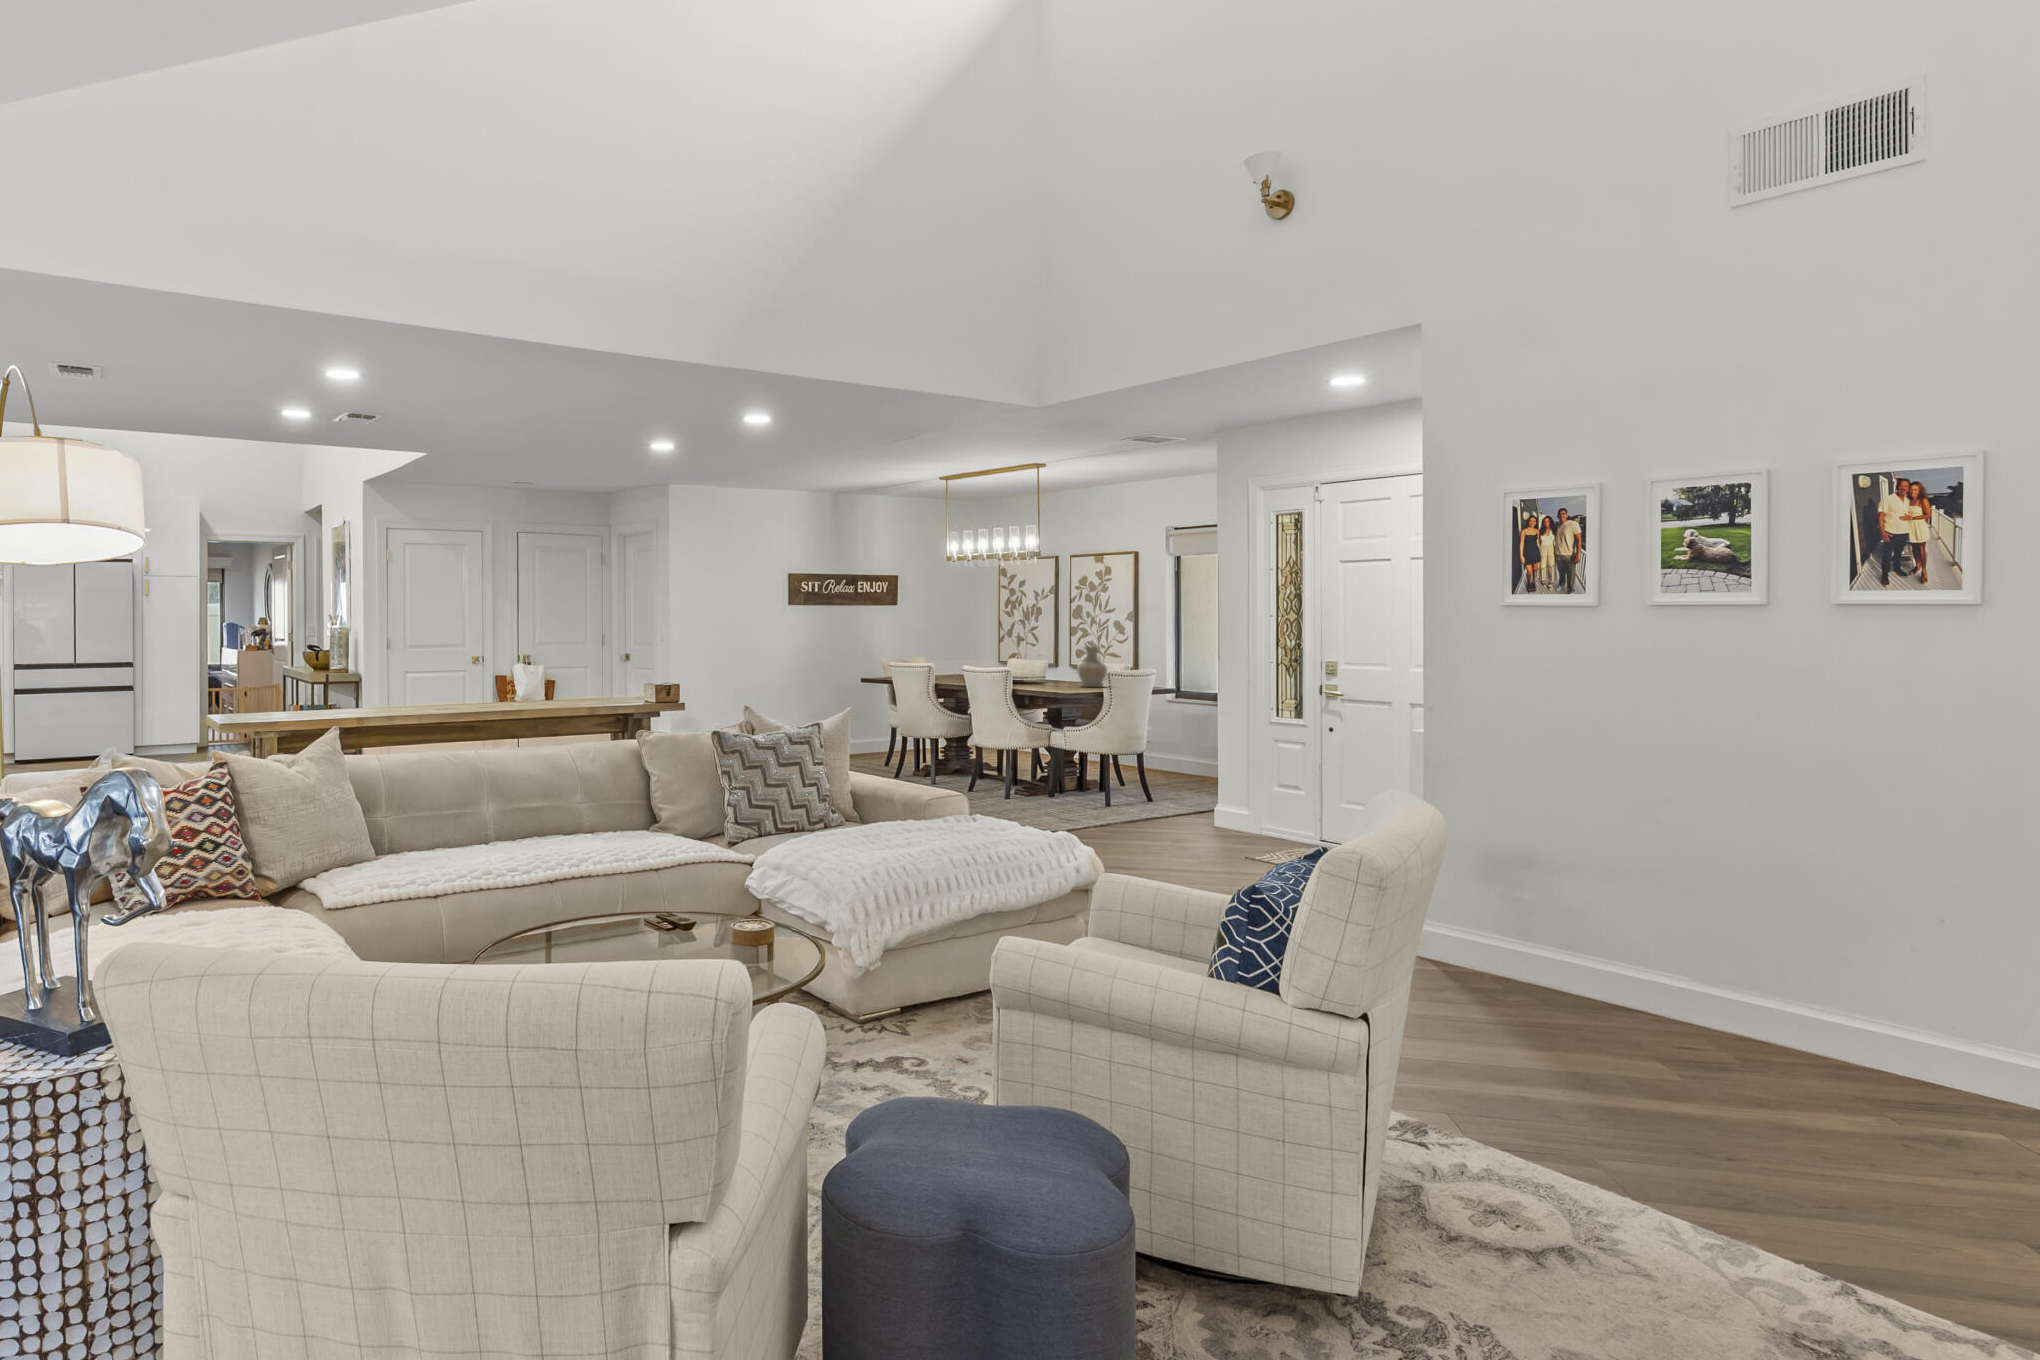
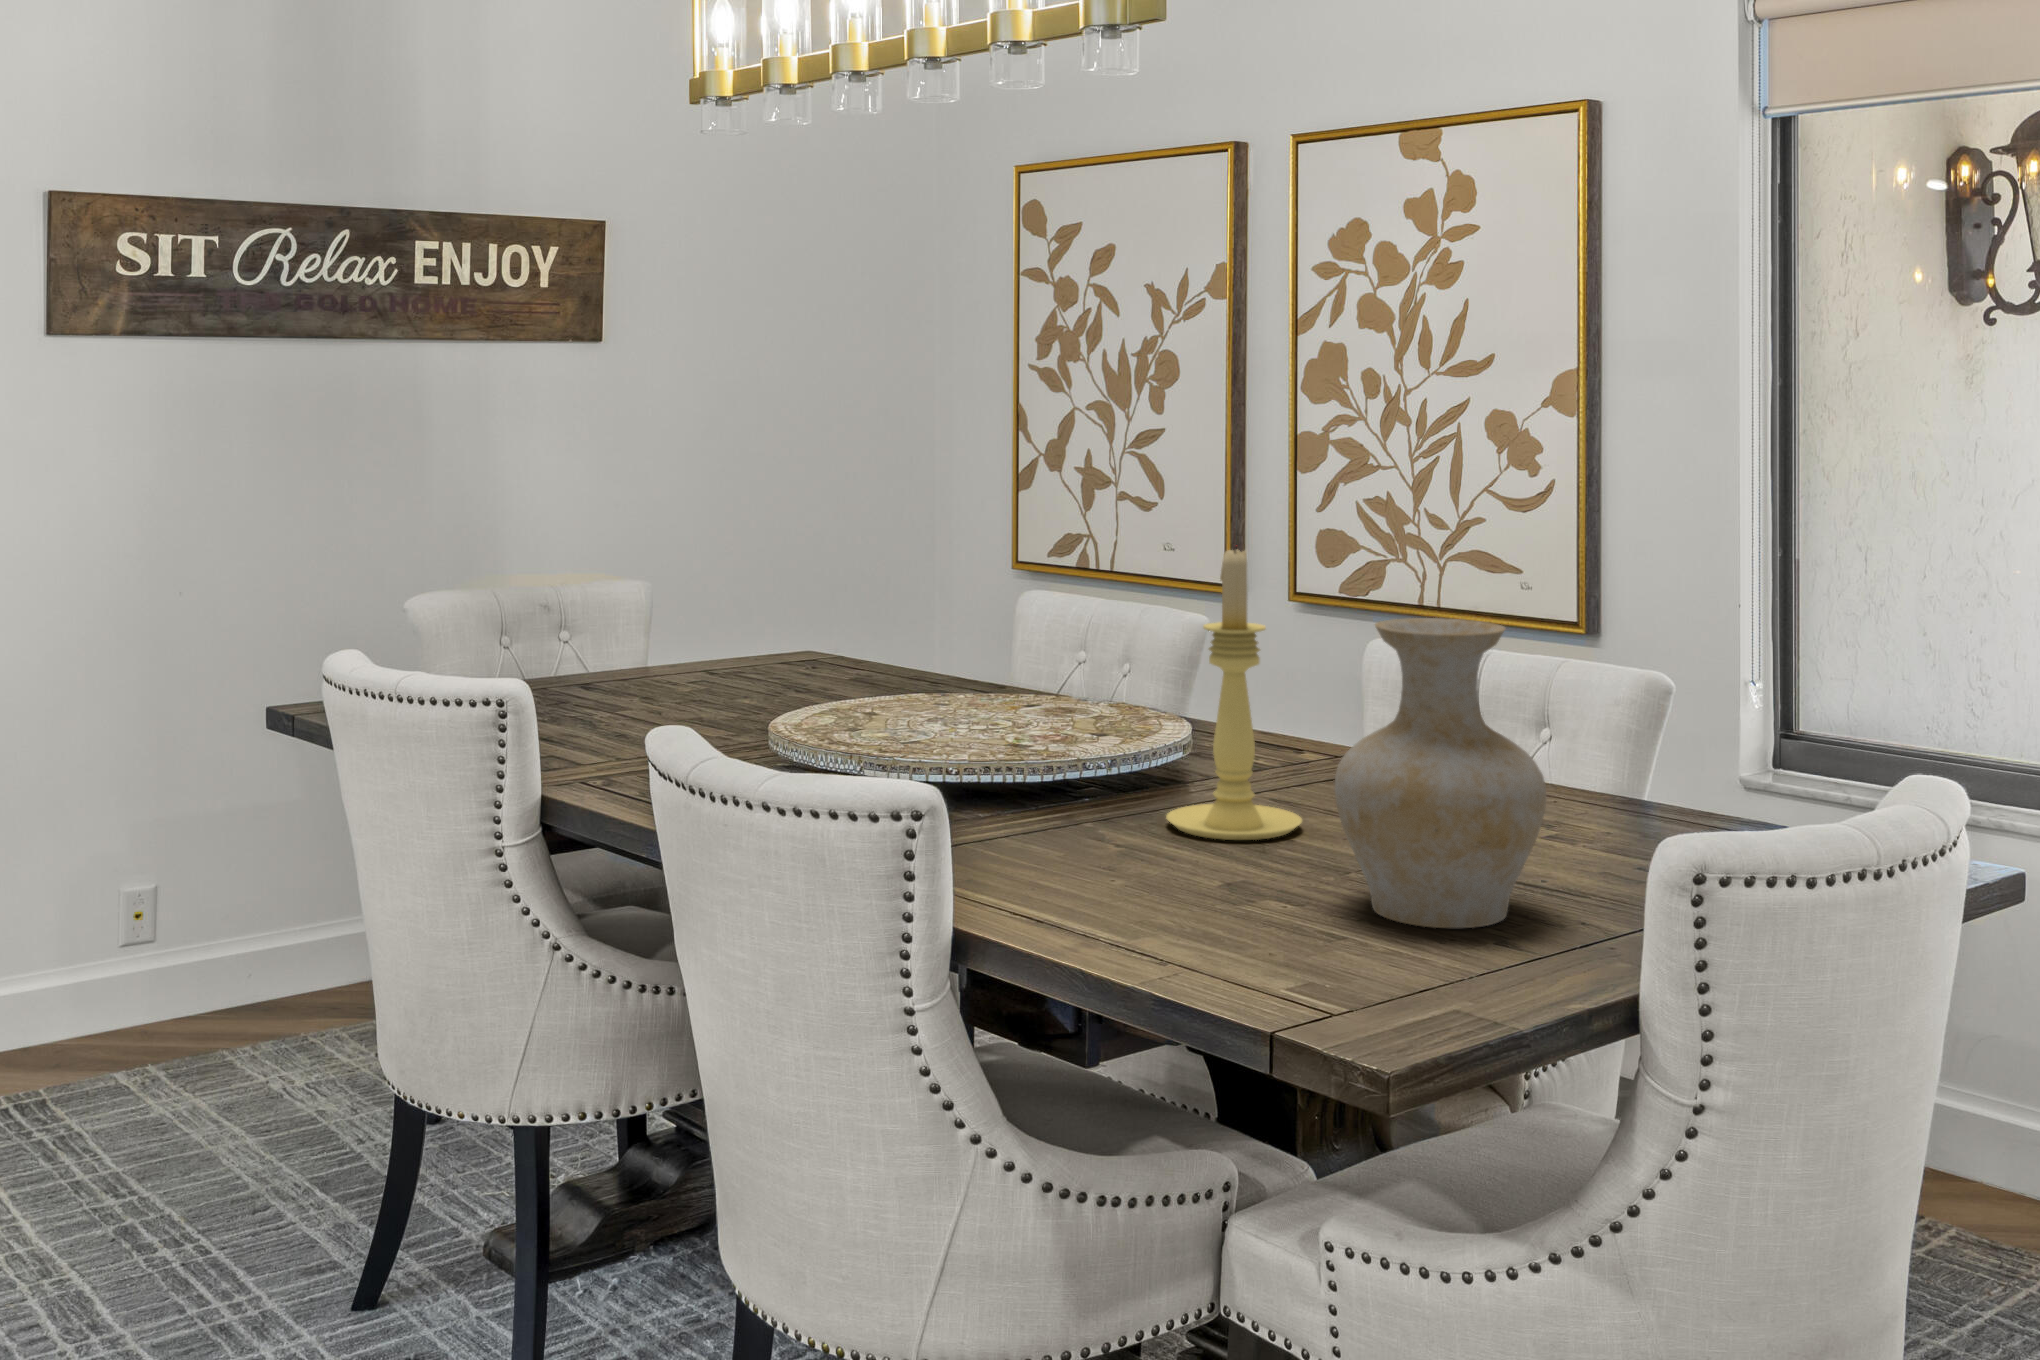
candle holder: none [1051,639,1073,684] -> present [1166,548,1302,840]

